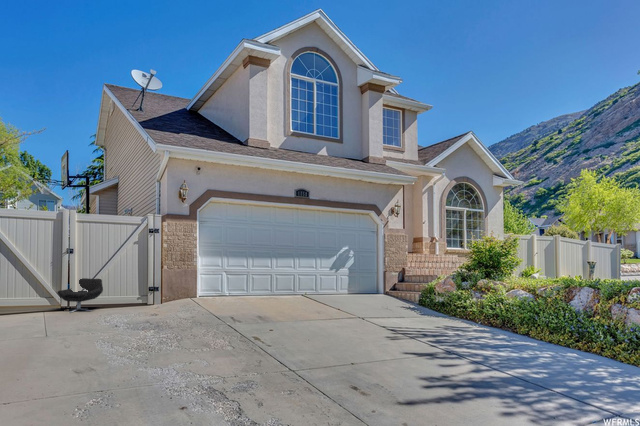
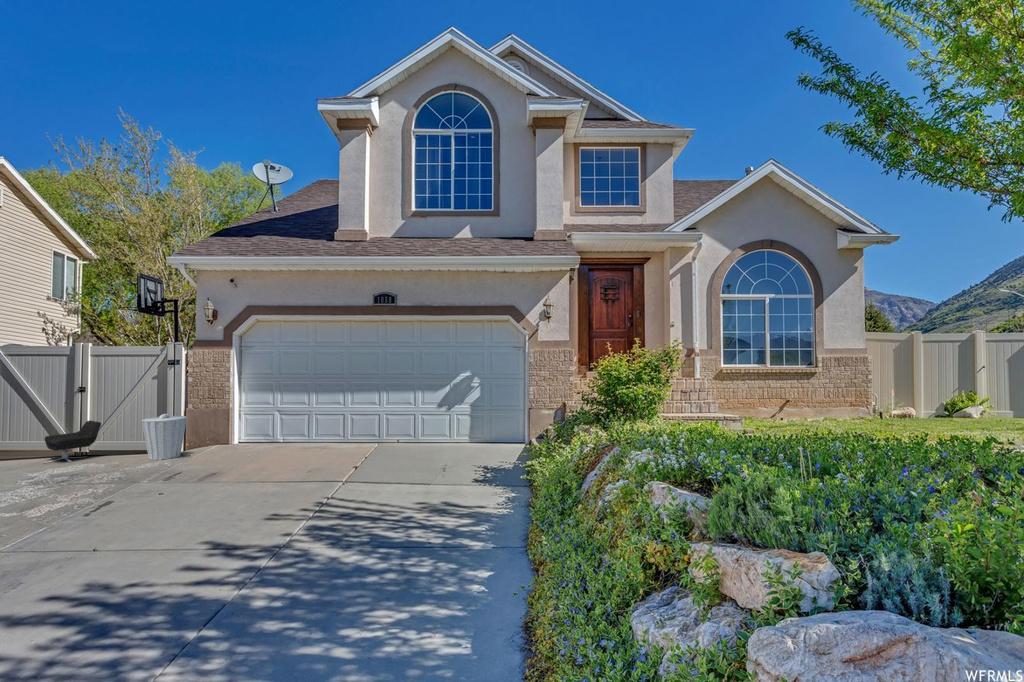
trash can: none [145,272,176,307] -> present [142,414,187,460]

